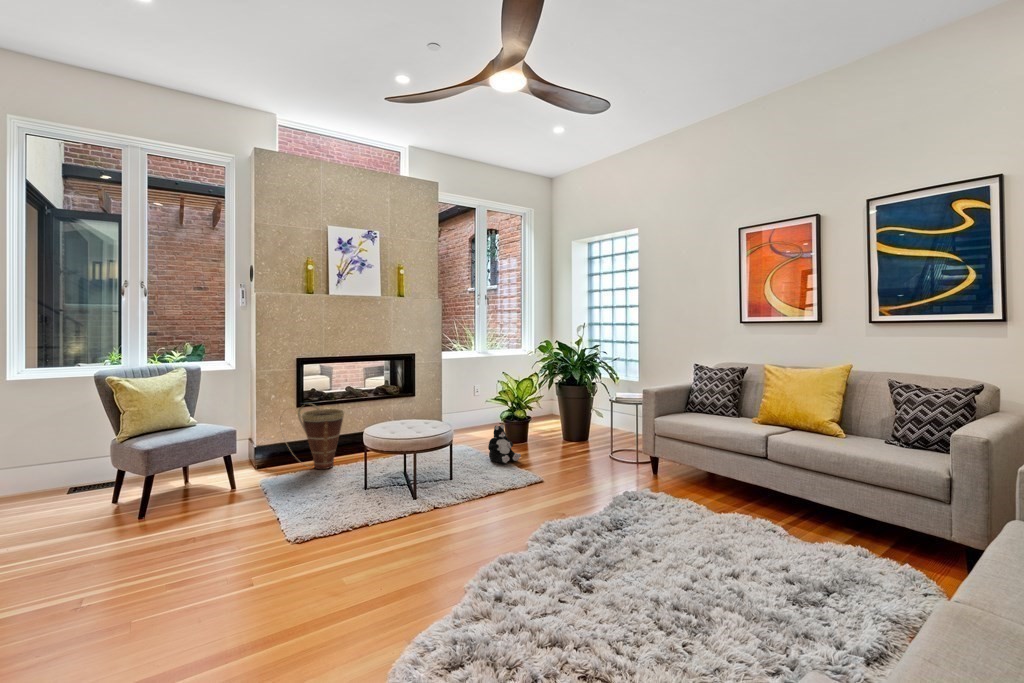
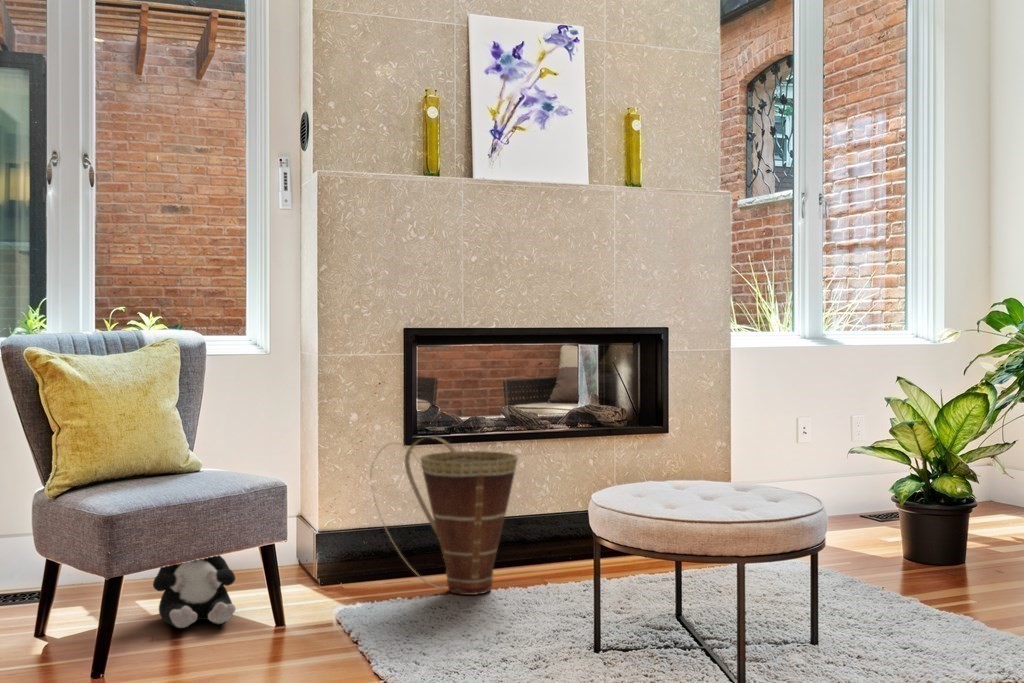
plush toy: present [488,425,521,463] -> present [153,555,236,628]

